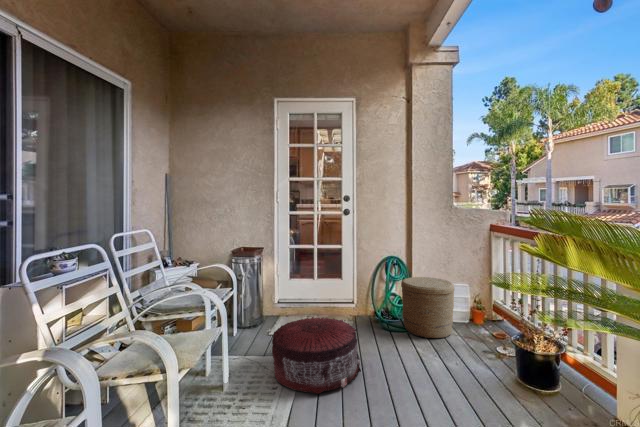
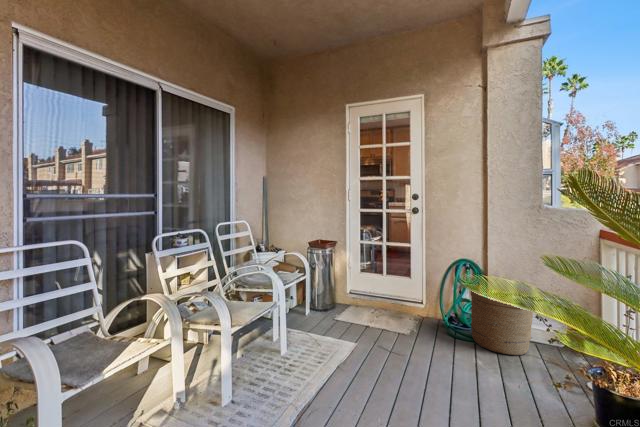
pouf: present [272,317,361,394] -> none [325,308,405,377]

